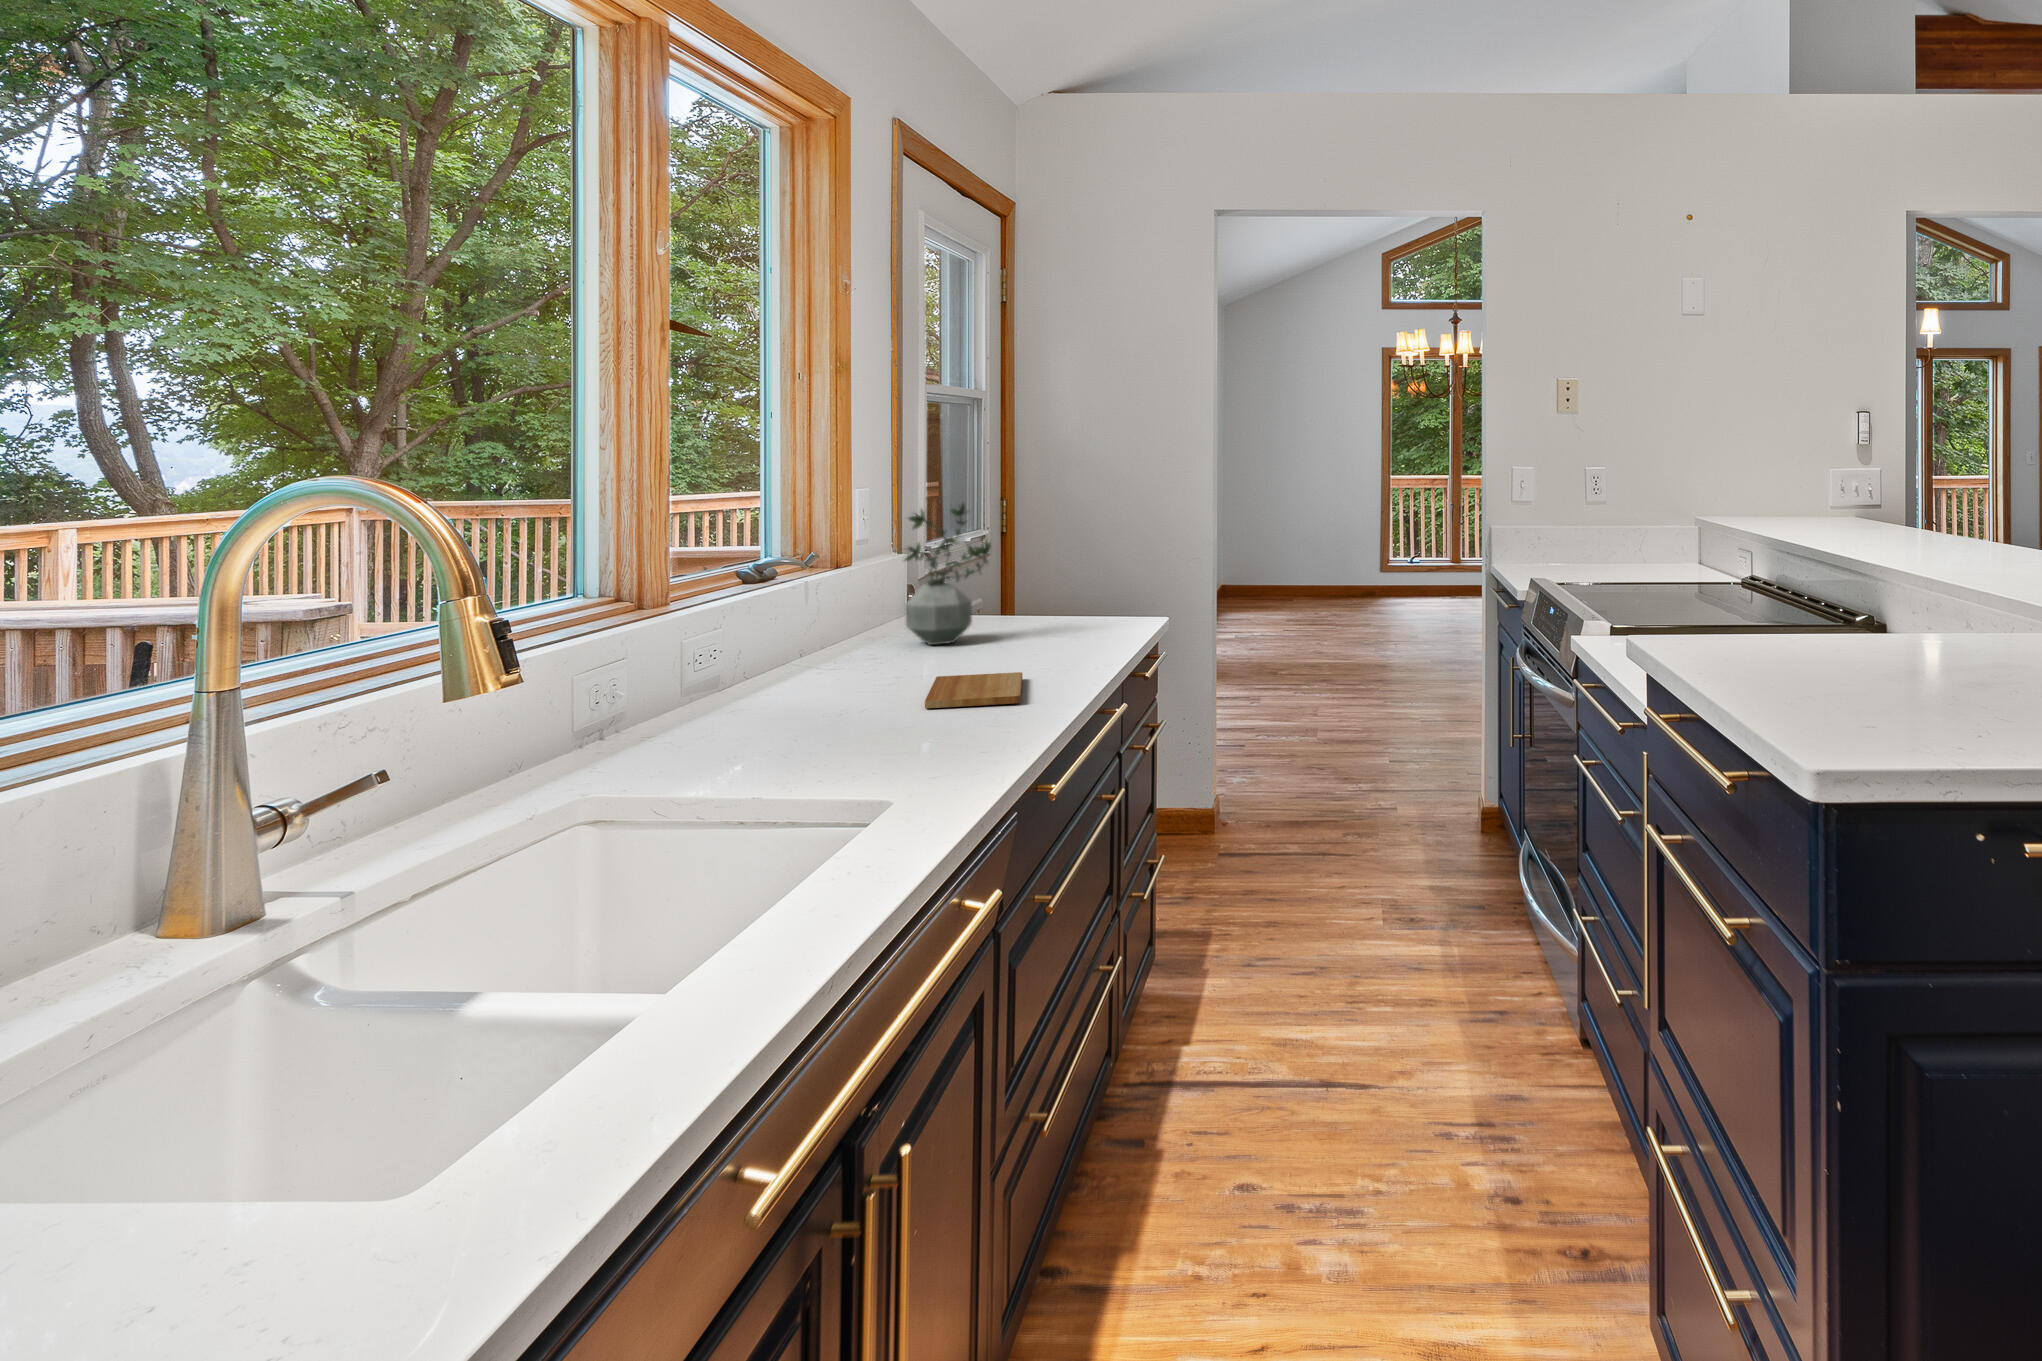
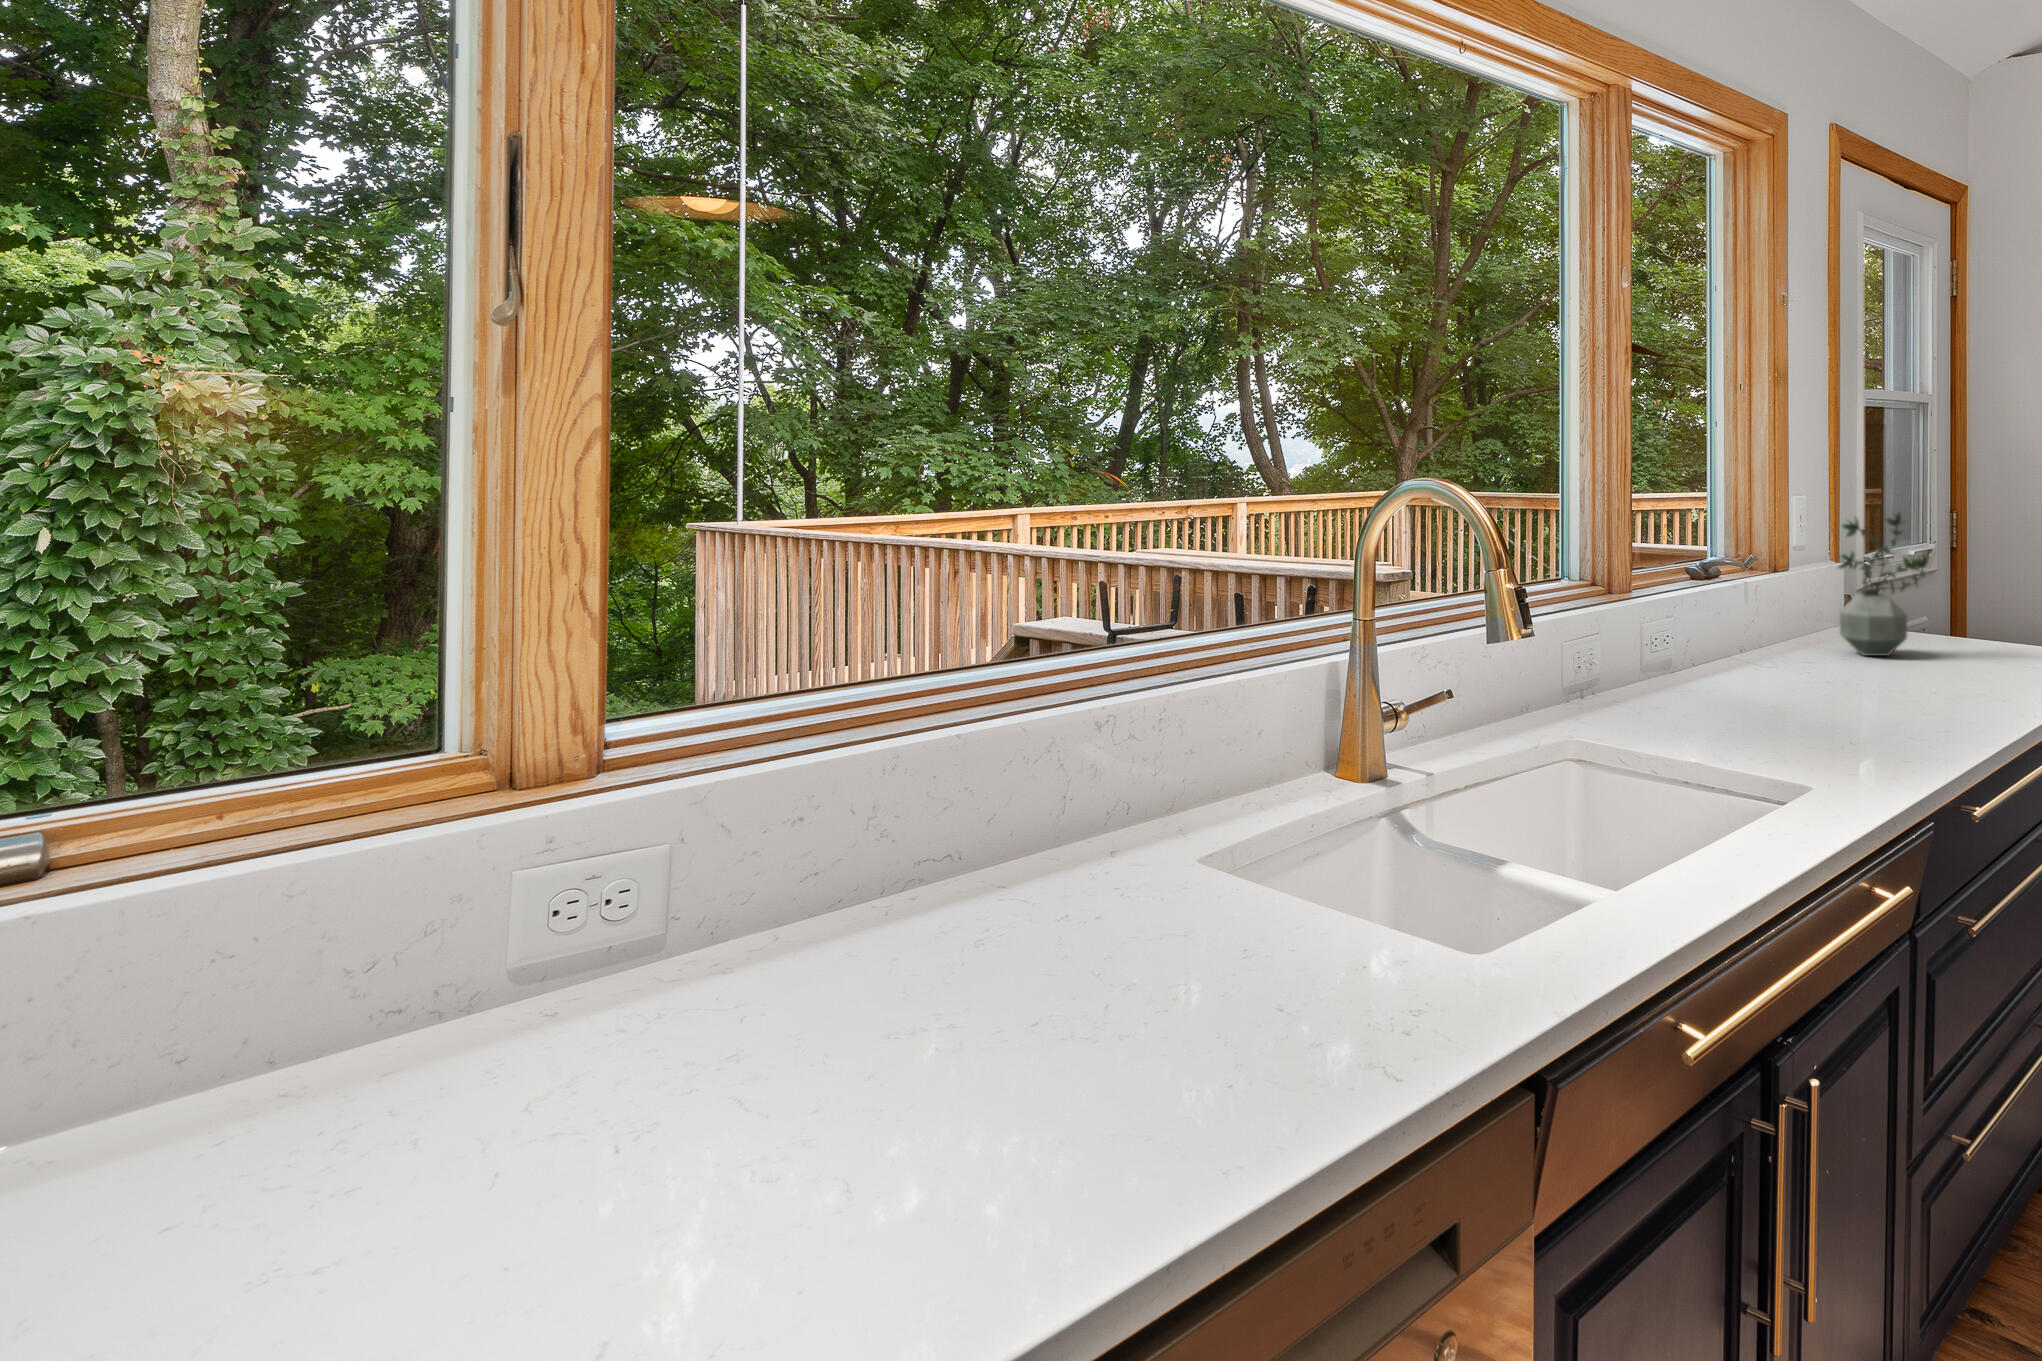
cutting board: present [925,672,1022,708] -> none [1852,685,1956,720]

